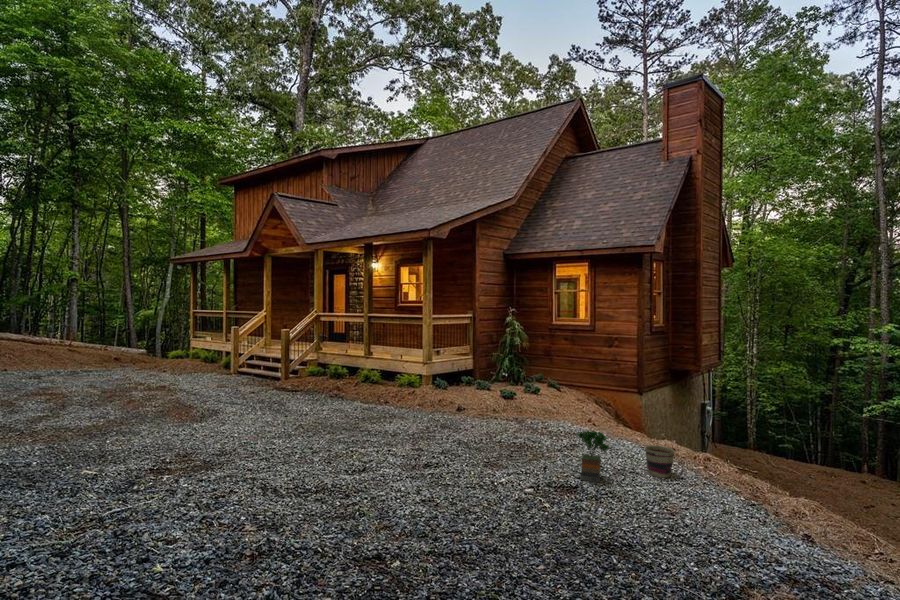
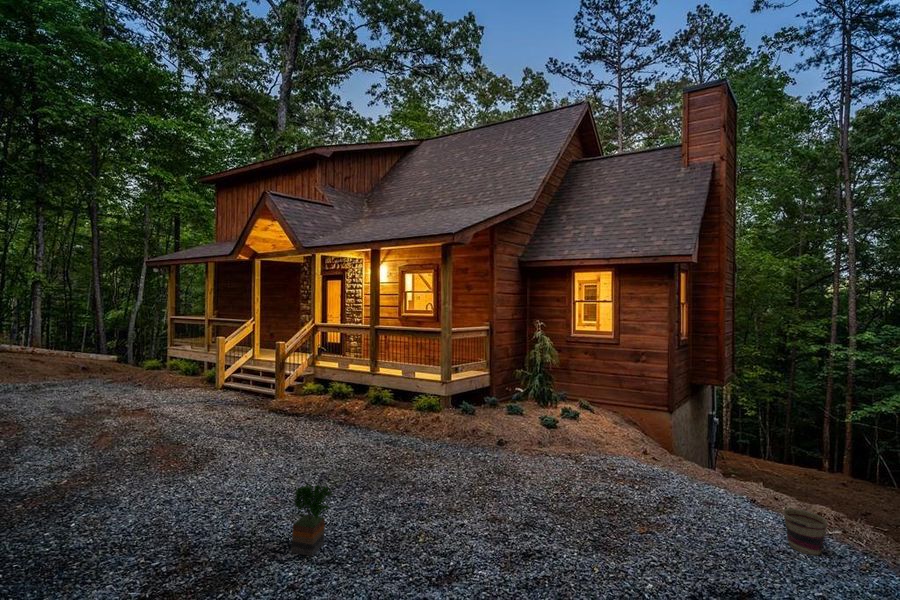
potted tree: present [578,431,609,482] -> present [292,485,333,556]

